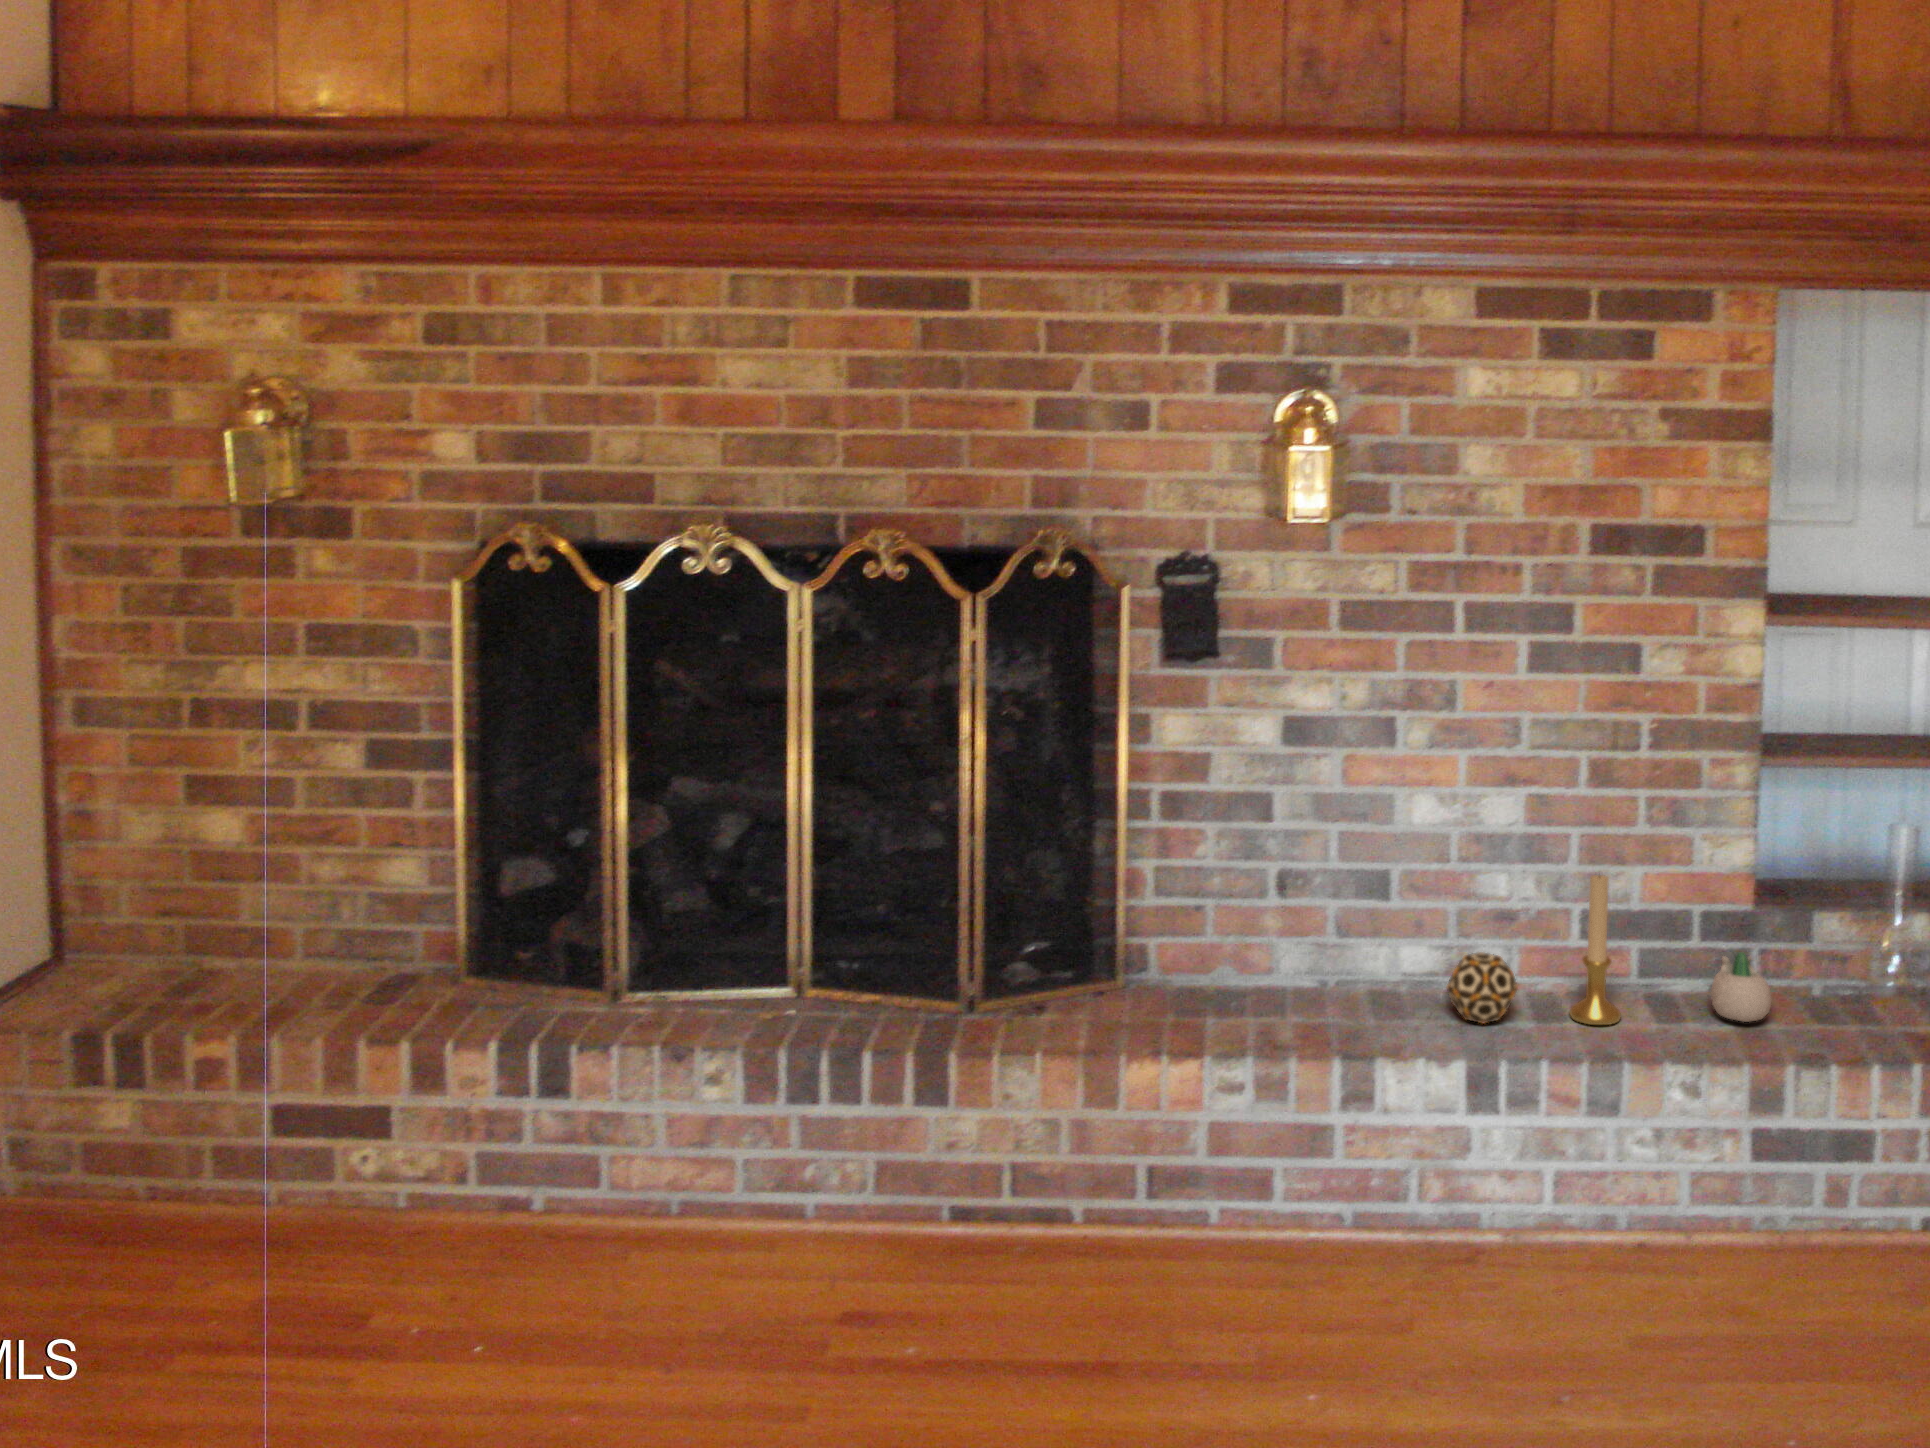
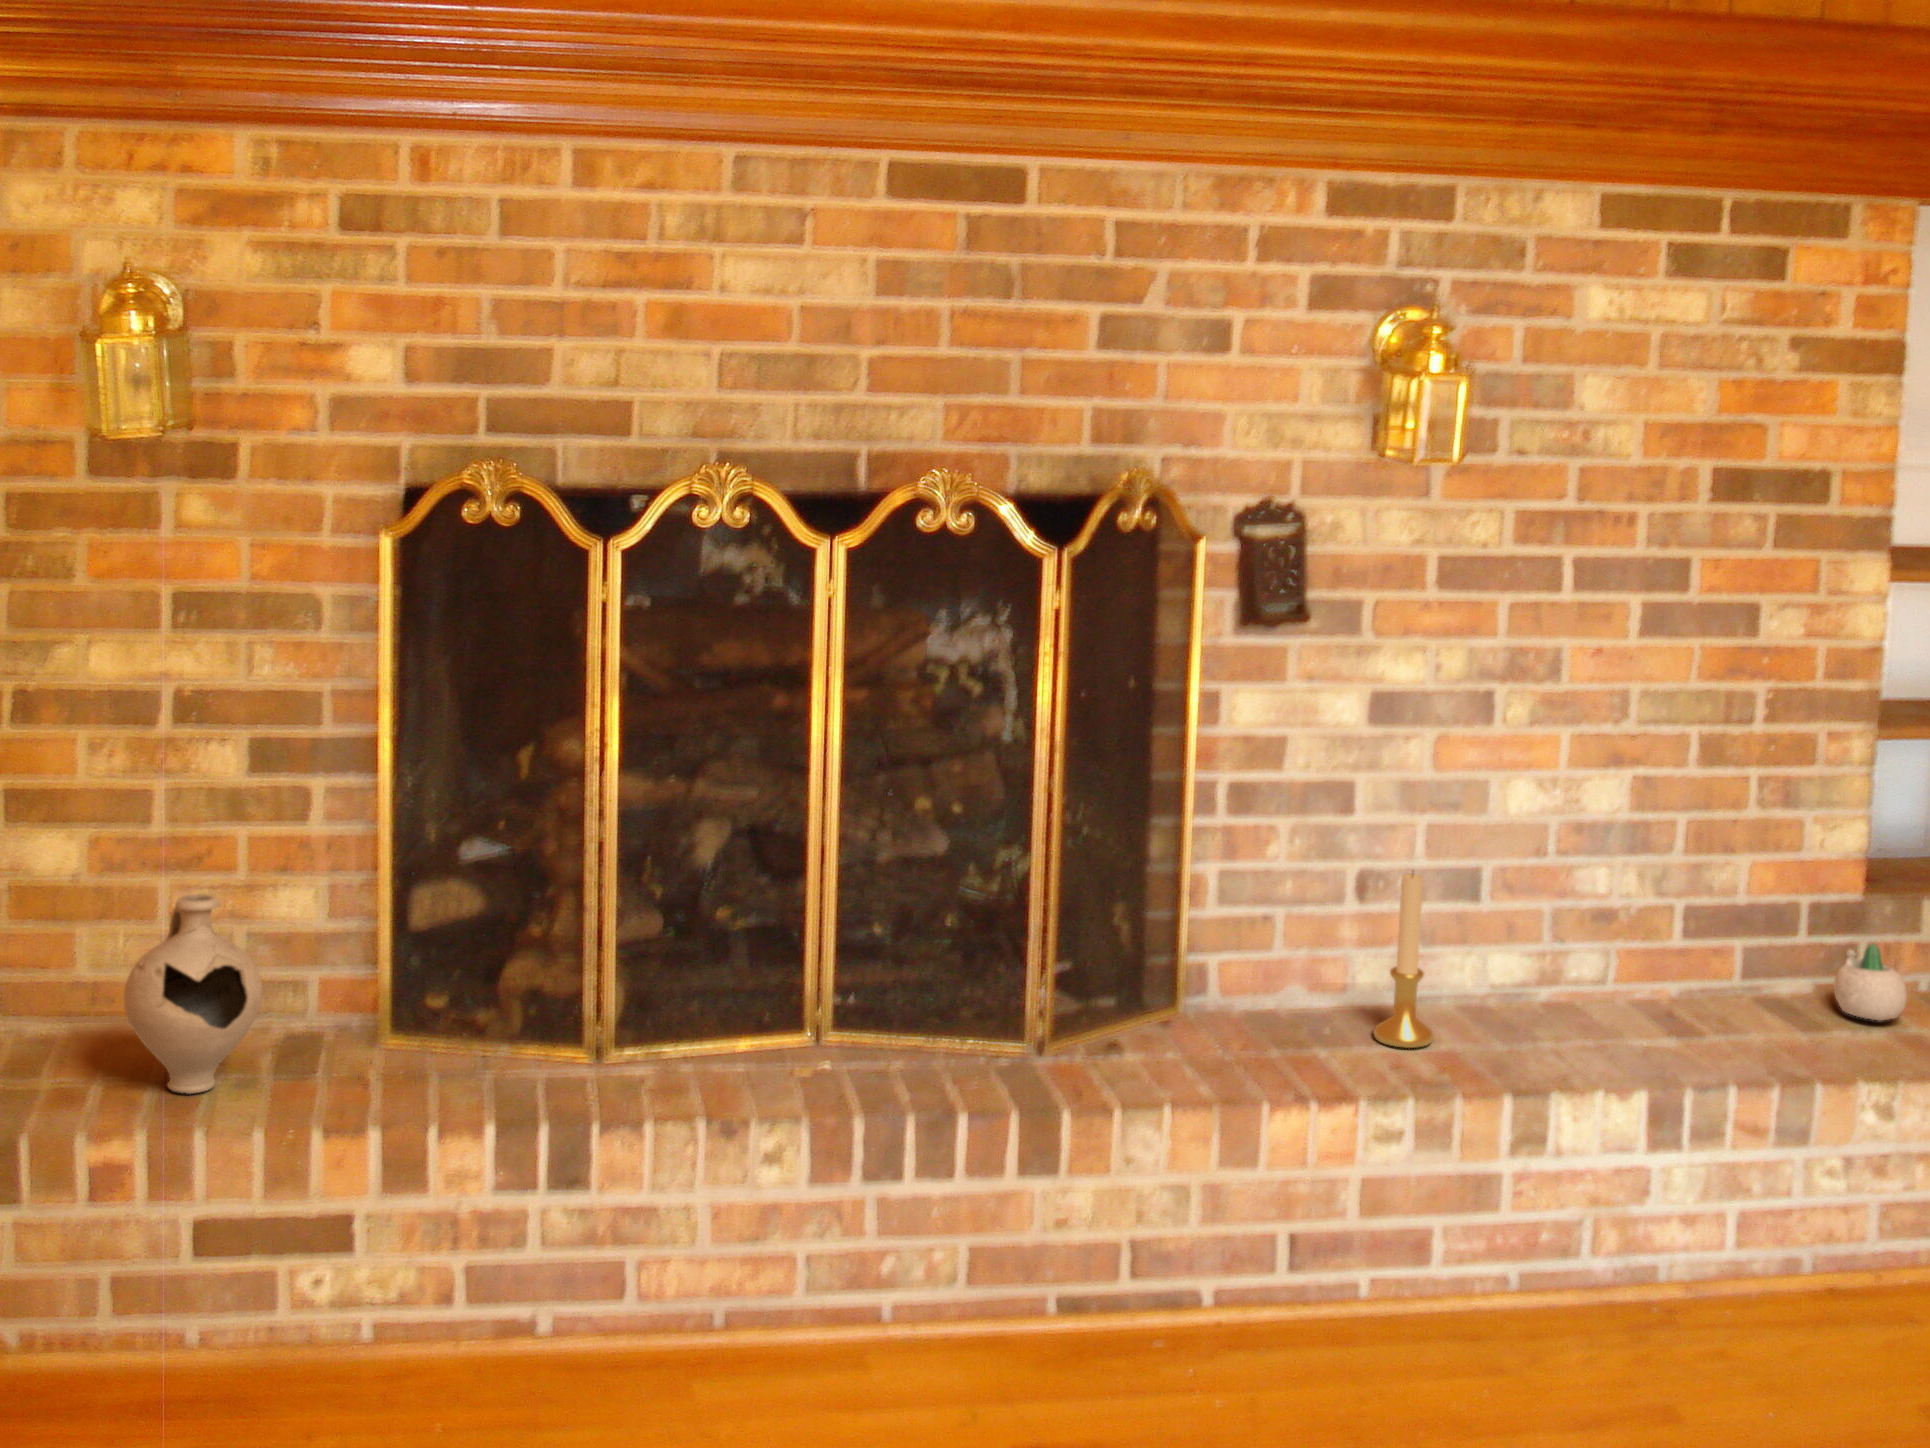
decorative vase: none [248,853,357,1006] -> present [124,894,263,1094]
candle holder: present [1570,875,1621,1025] -> present [1374,873,1433,1048]
decorative ball: present [1447,952,1518,1023] -> none [1571,957,1653,1037]

